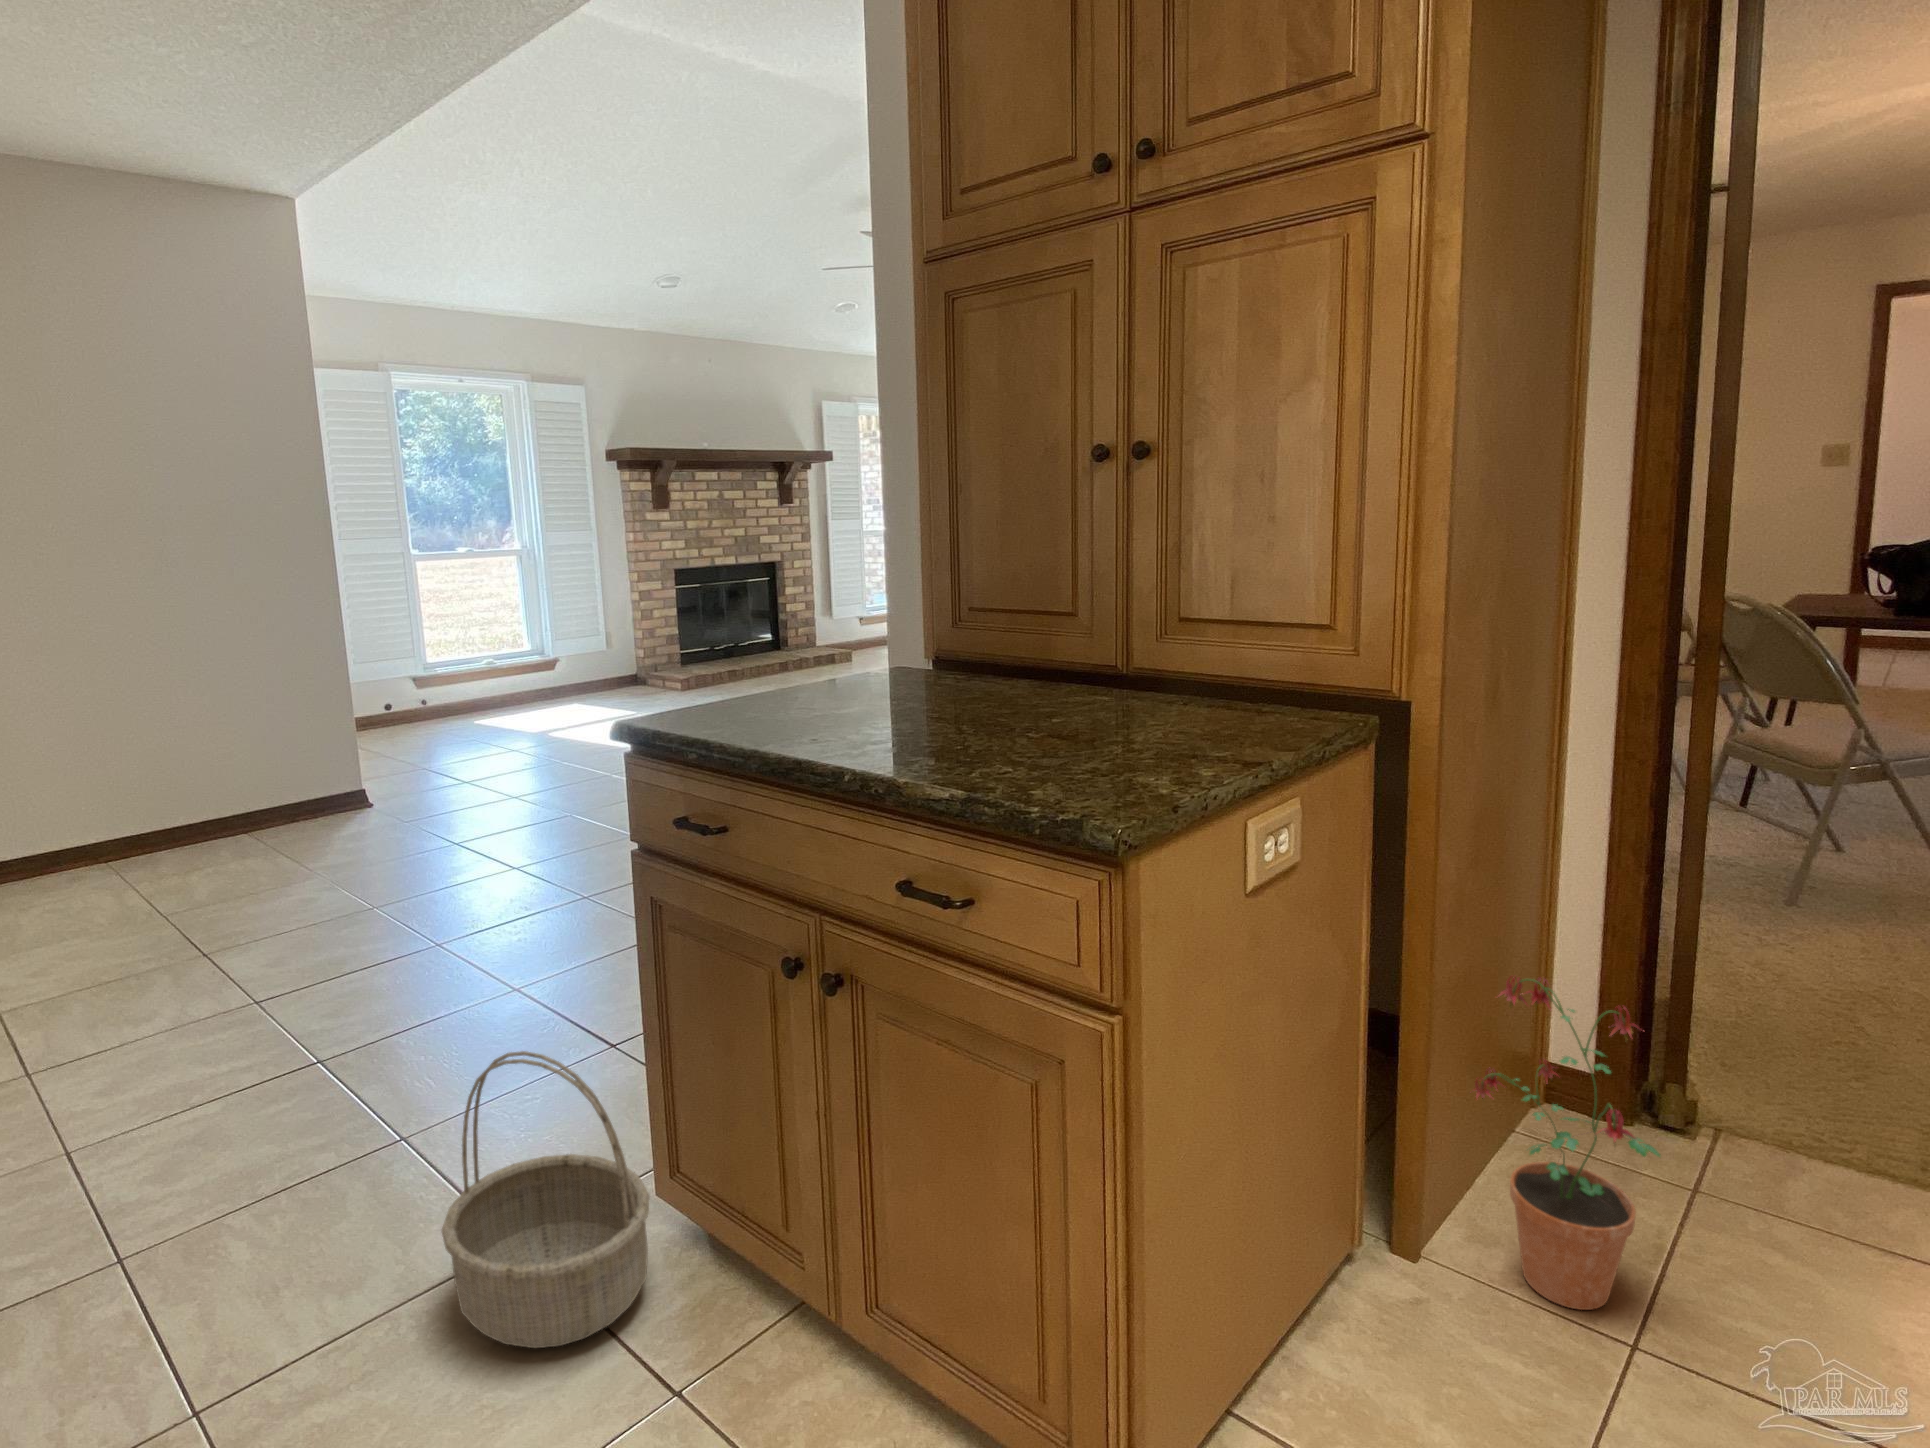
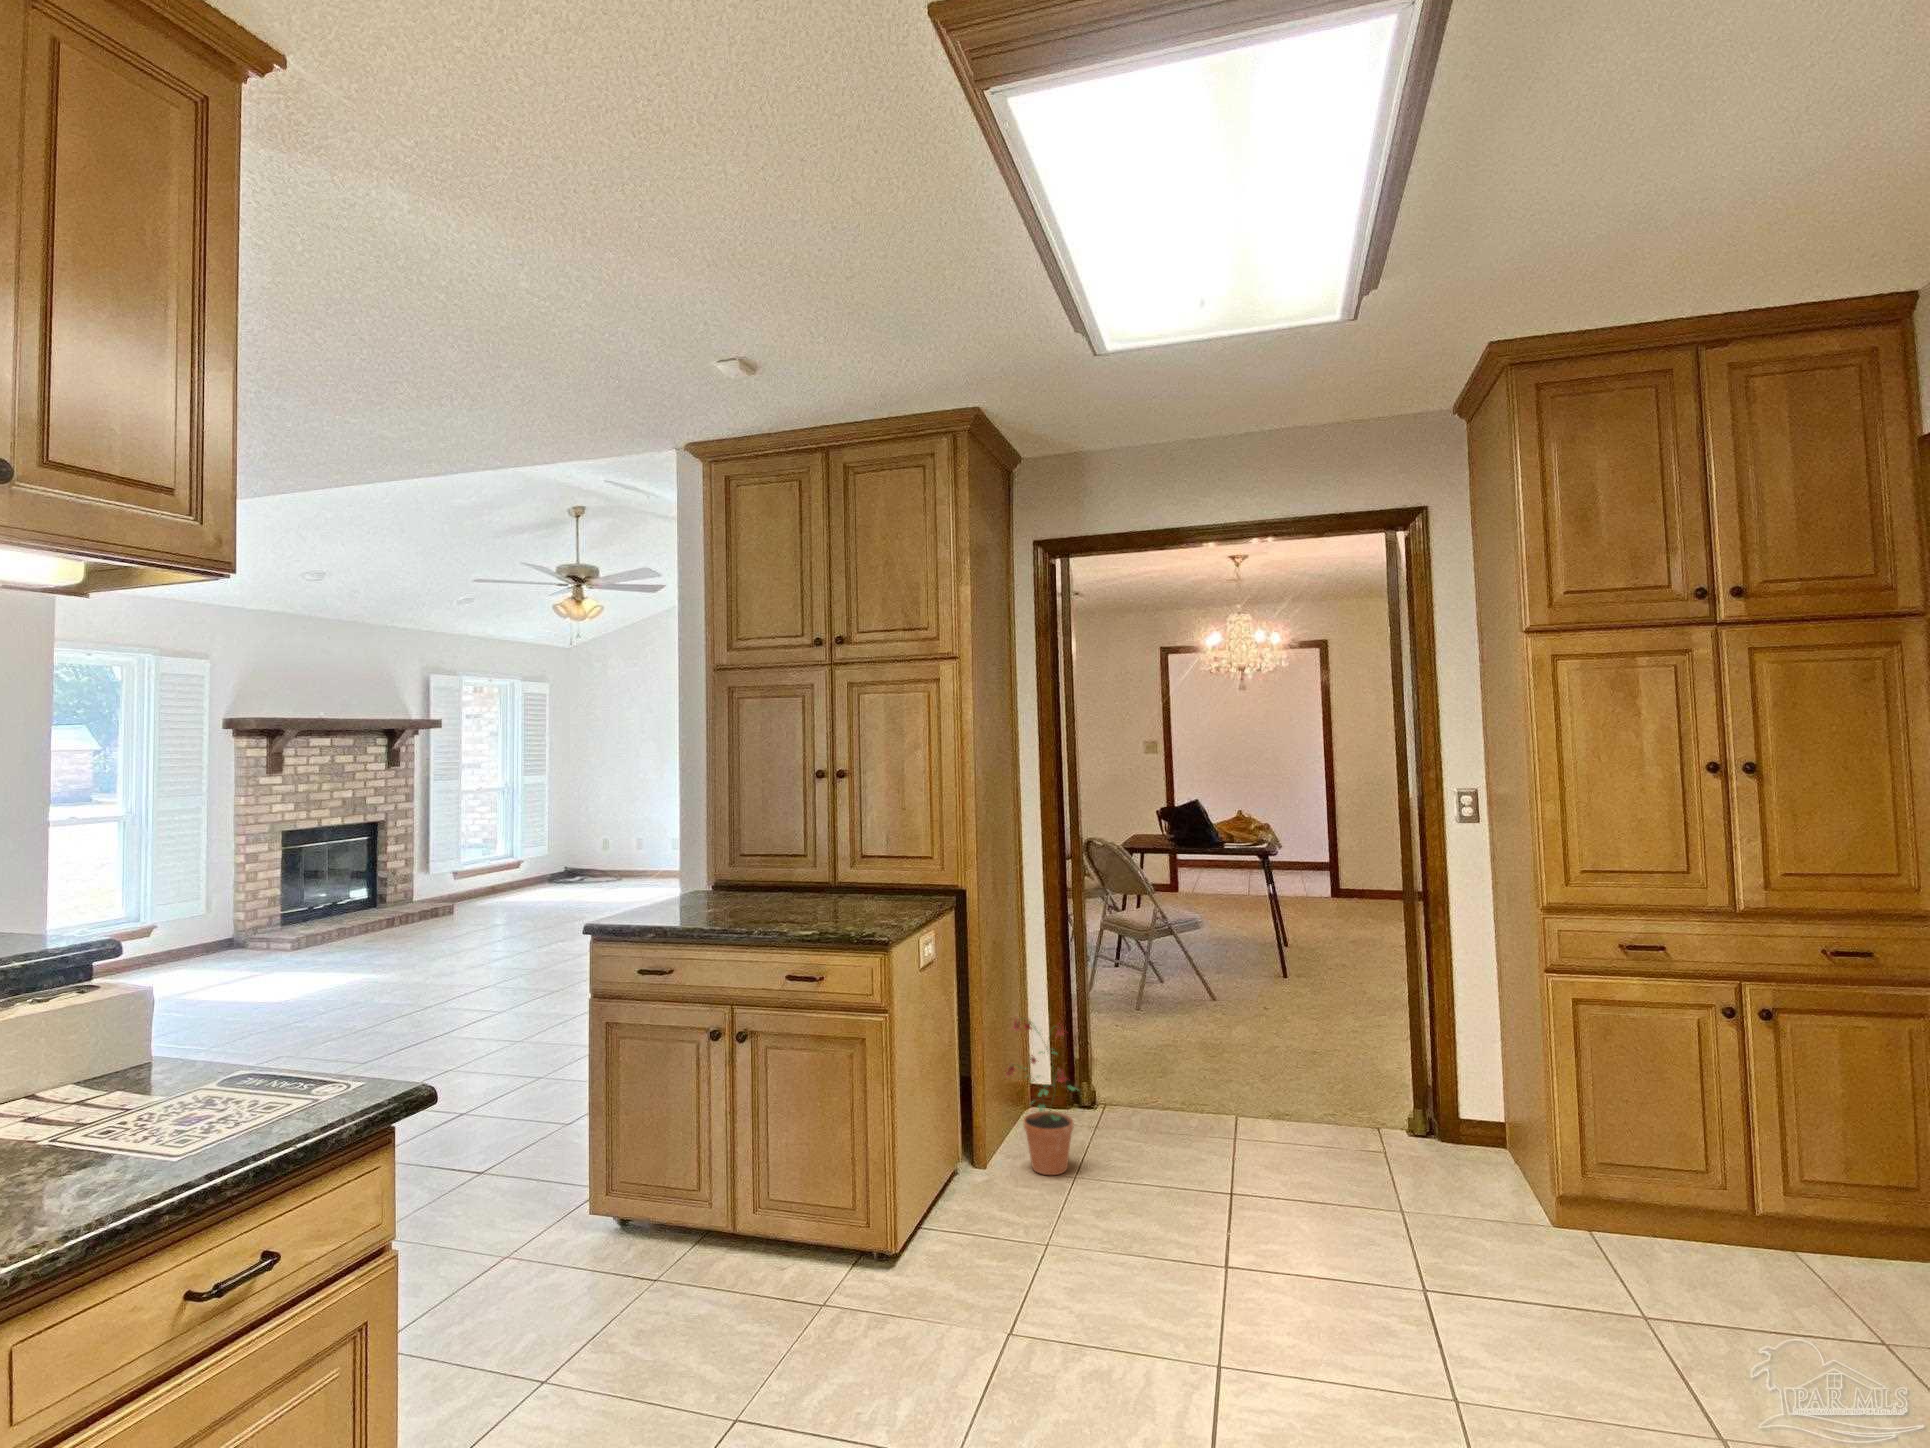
basket: present [442,1051,650,1348] -> none [473,1121,602,1305]

